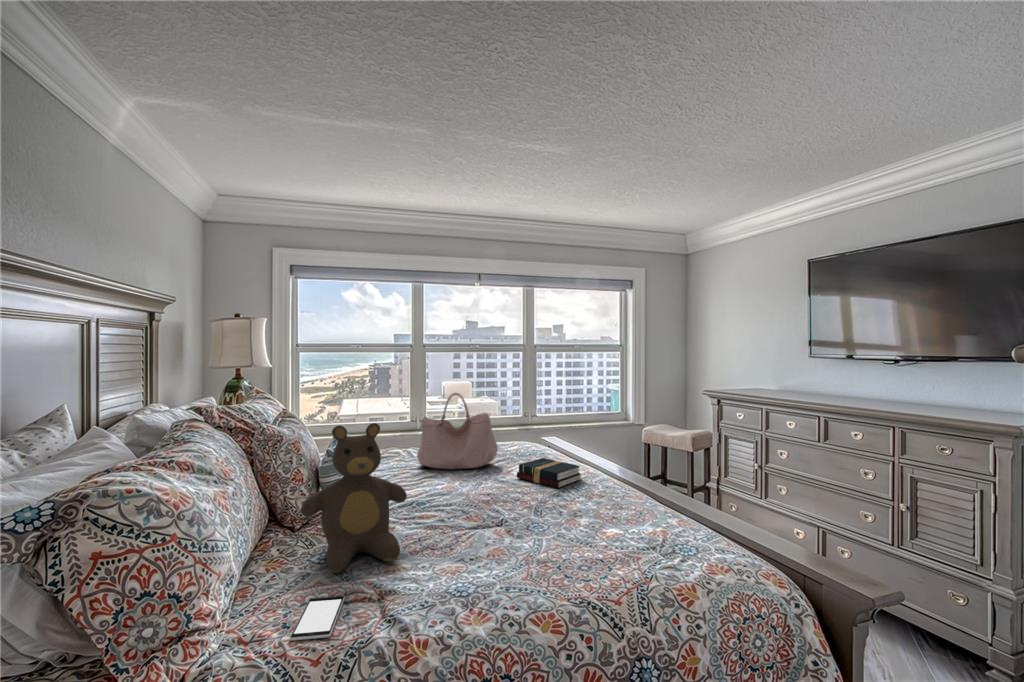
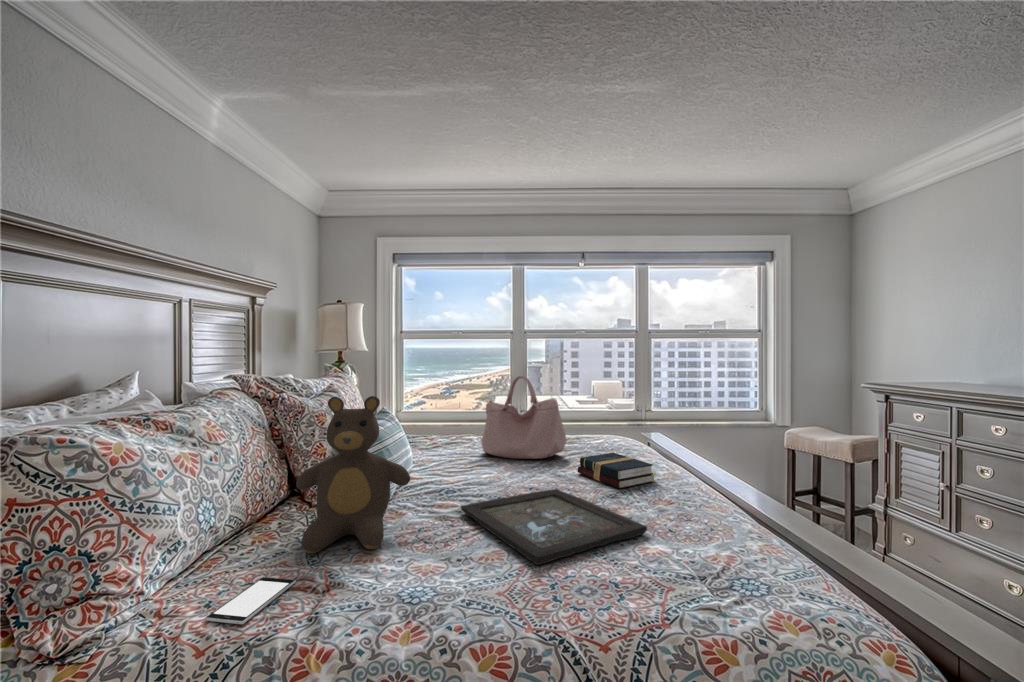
tray: none [443,493,601,555] -> present [461,489,647,565]

